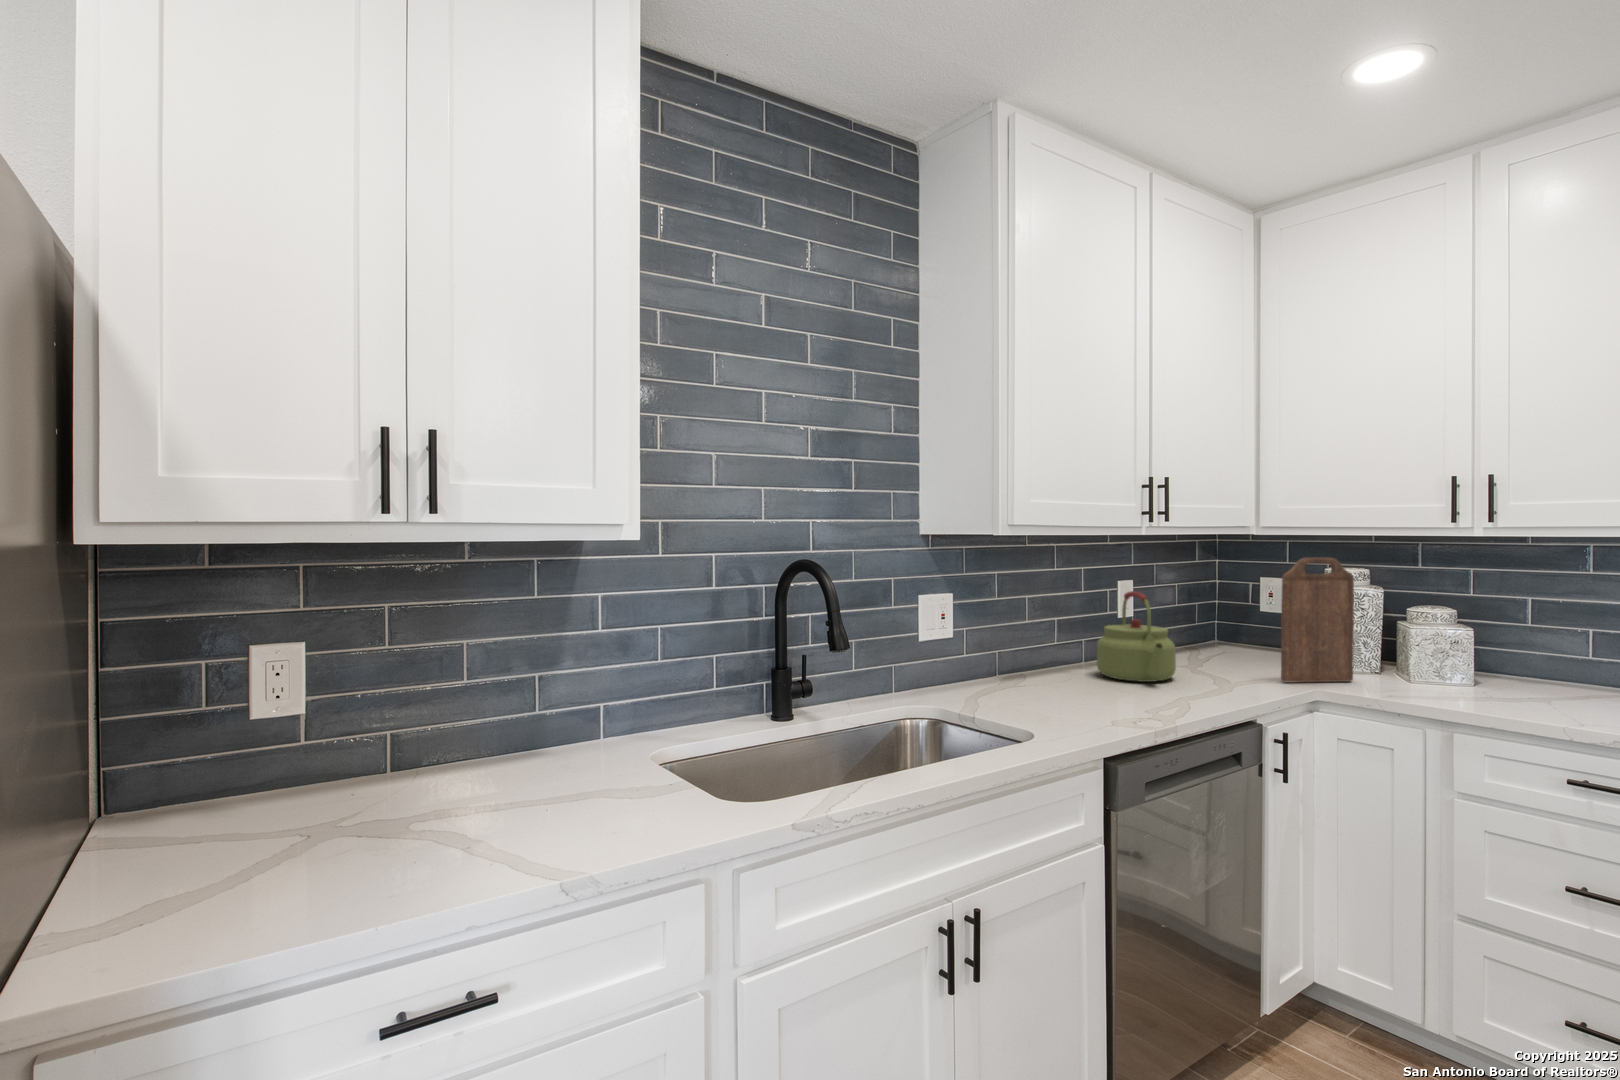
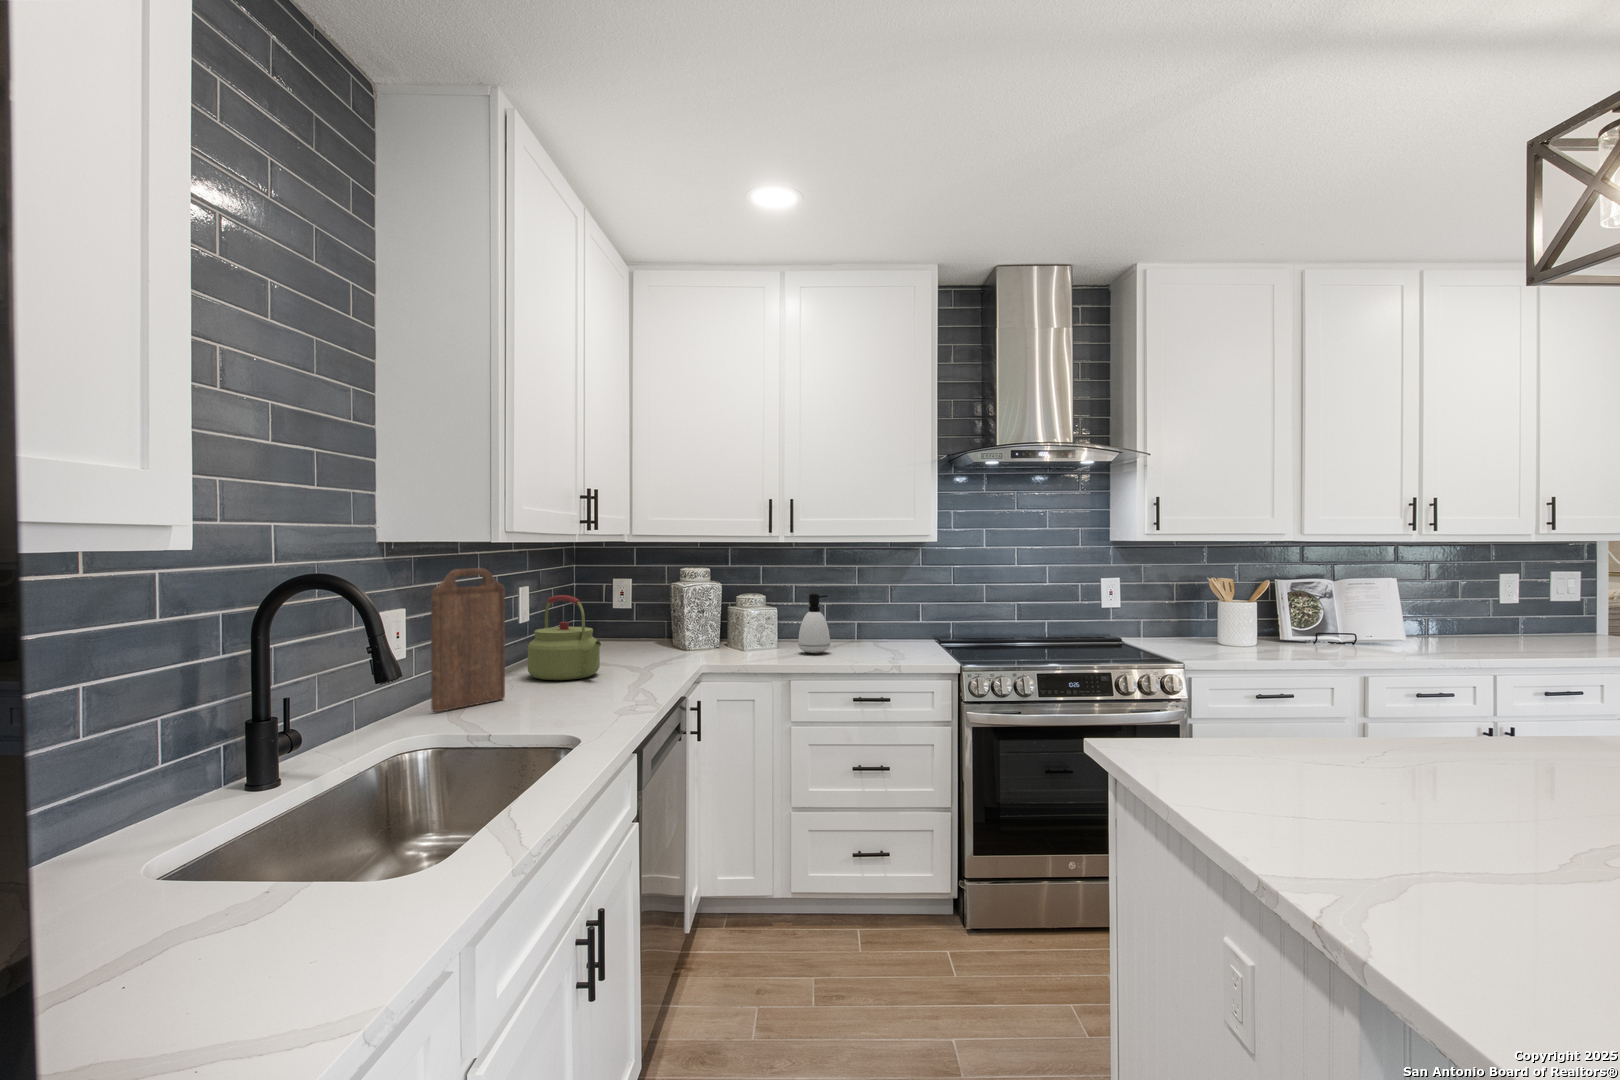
cutting board: present [1281,558,1354,682] -> present [431,568,505,712]
soap dispenser: none [1502,613,1565,702] -> present [798,593,830,653]

